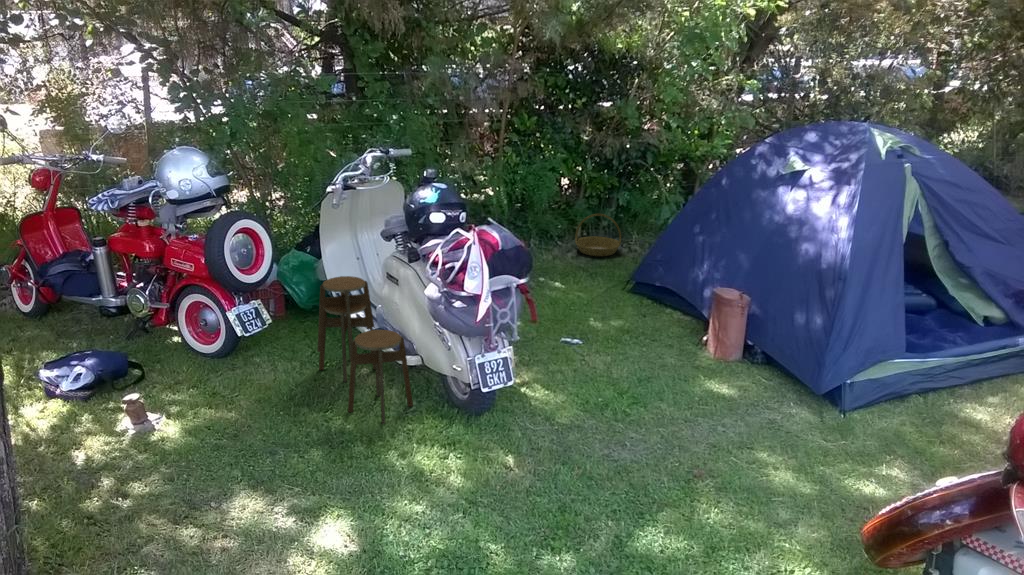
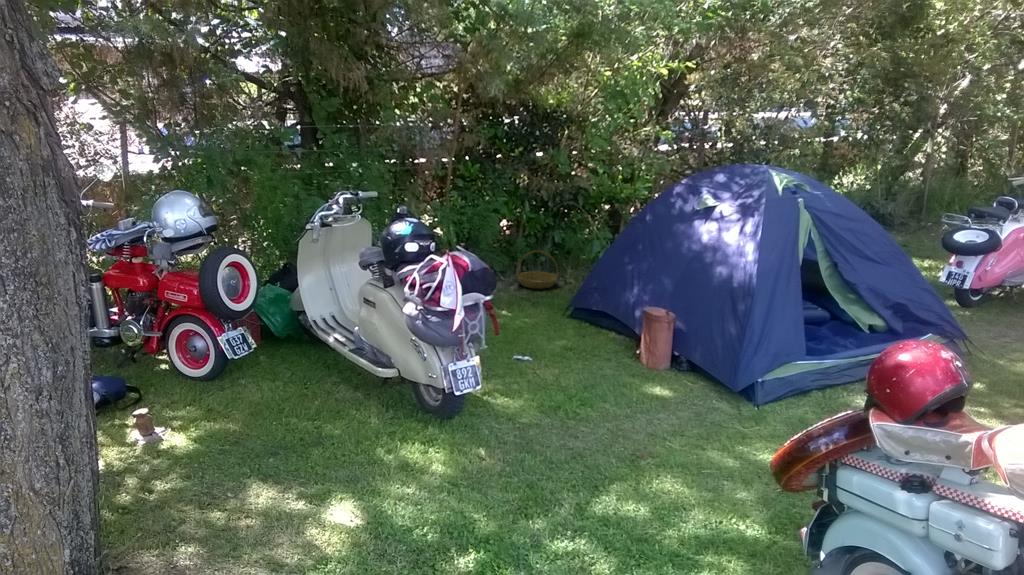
stool: present [317,276,413,424] -> none [301,303,392,429]

